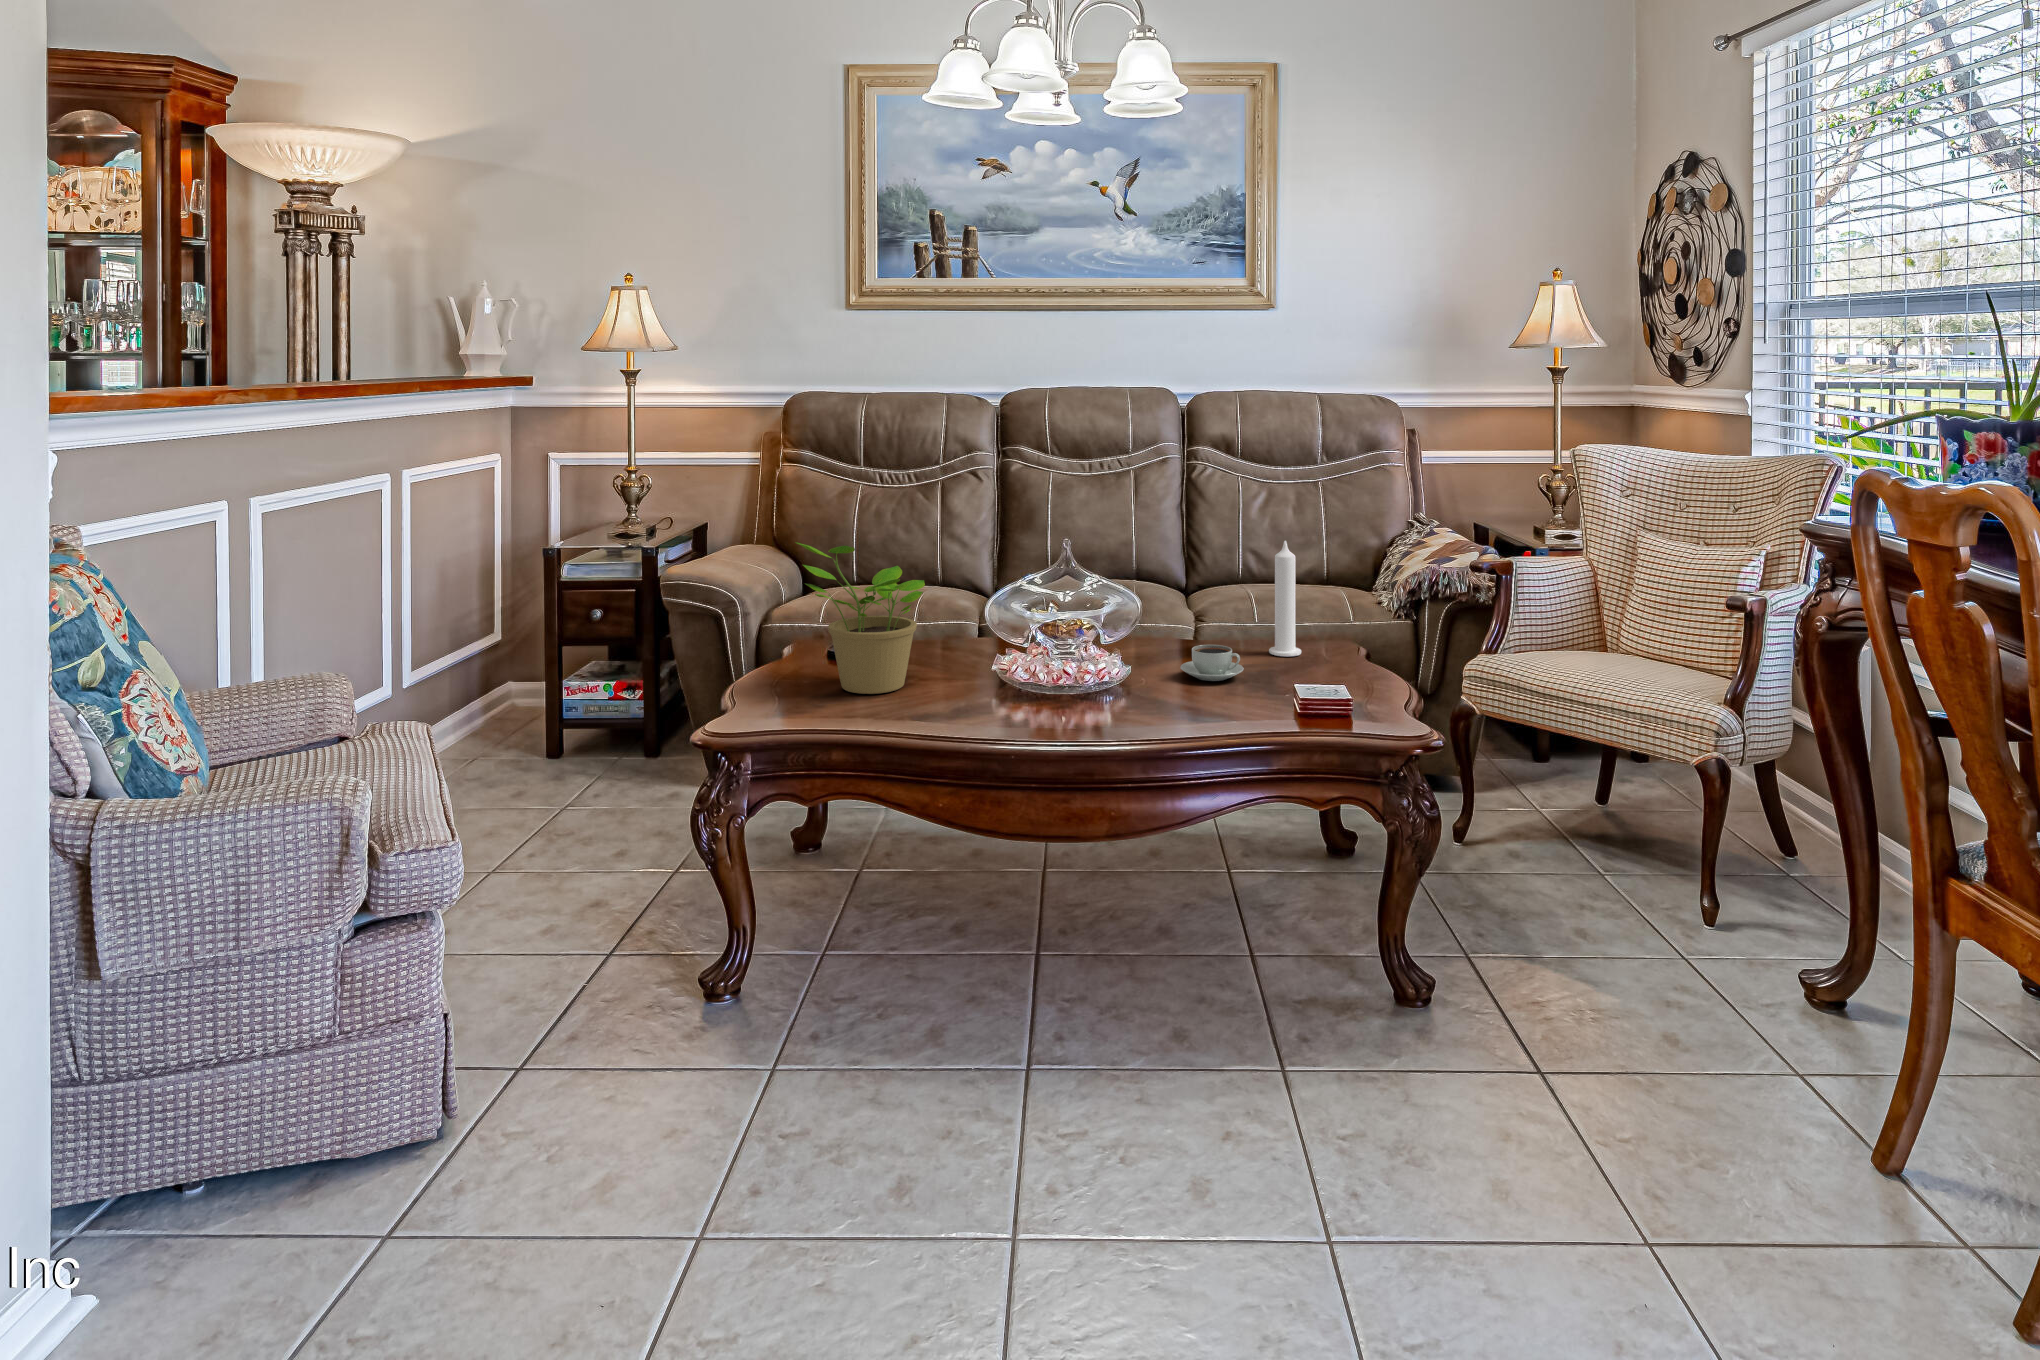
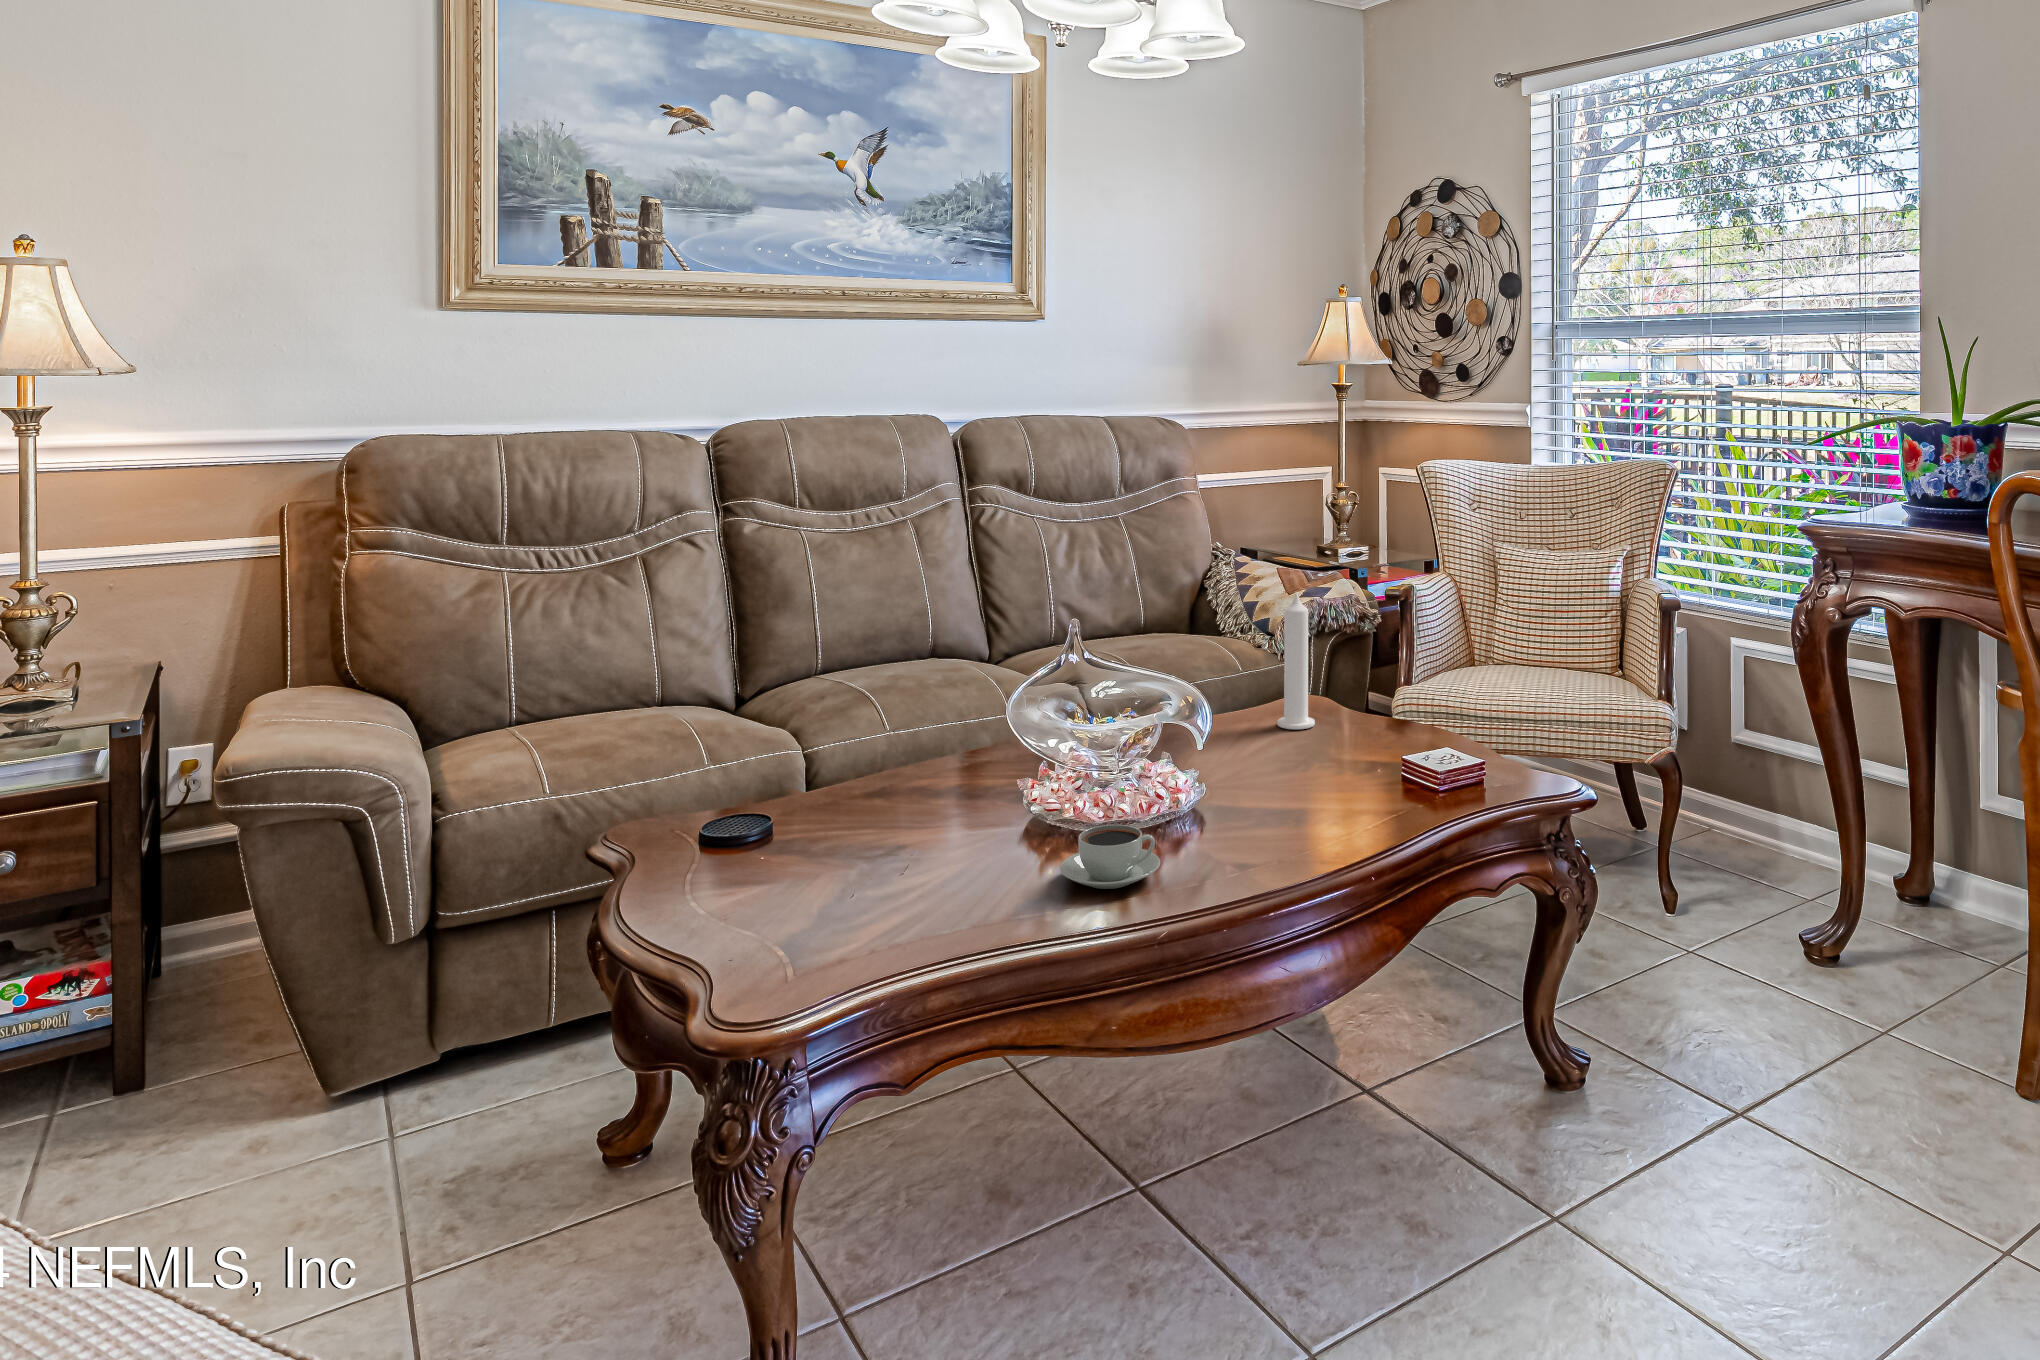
potted plant: present [797,543,925,694] -> none [760,668,980,895]
coffee cup: present [1180,645,1244,681] -> present [1060,825,1160,889]

